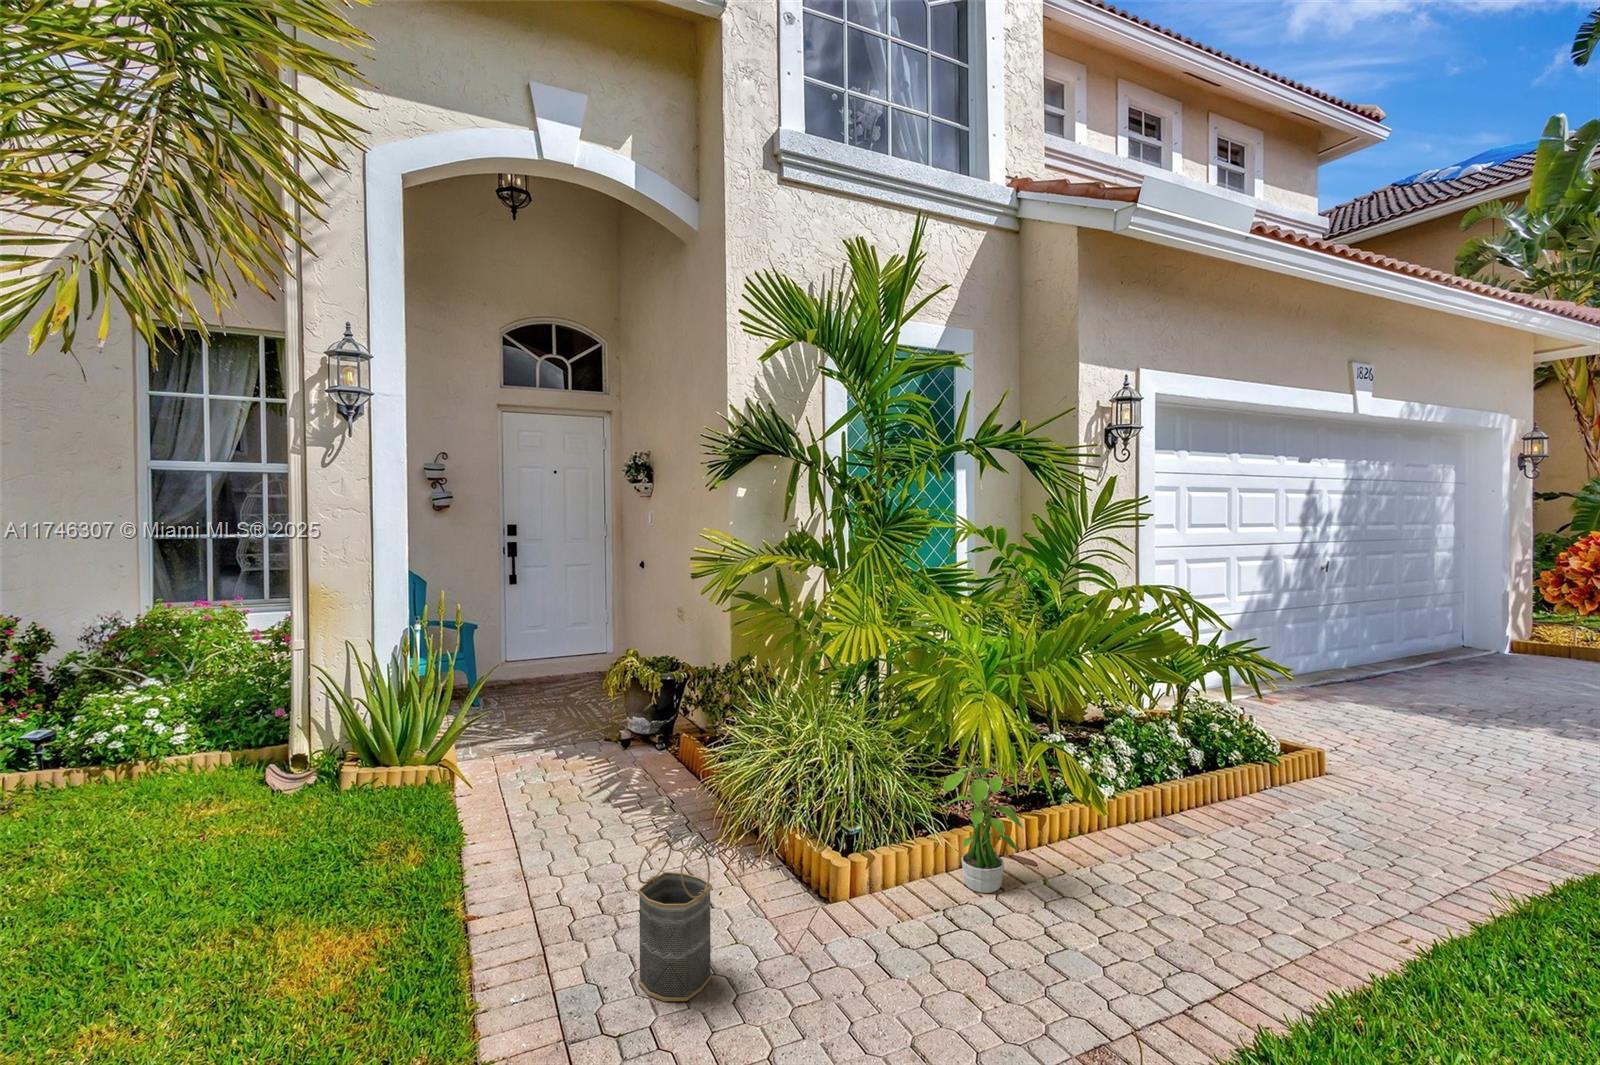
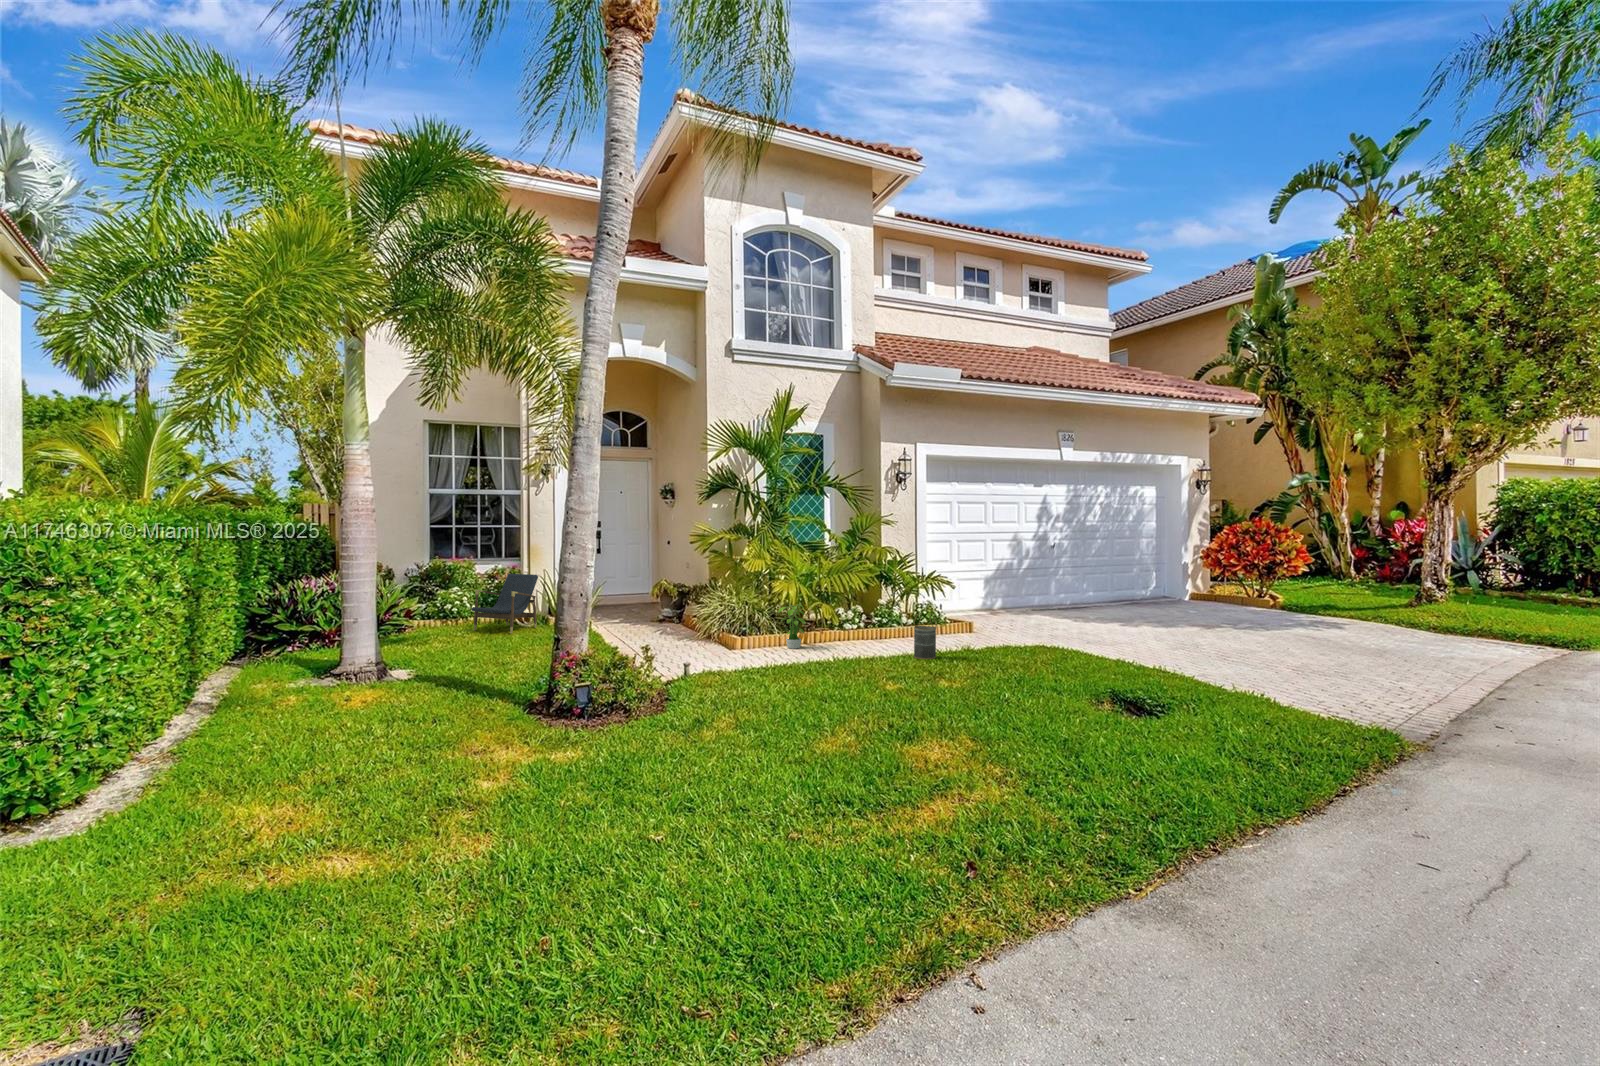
lounge chair: none [123,653,322,825] -> present [472,574,538,633]
basket: present [638,839,712,1001] -> present [914,613,936,659]

